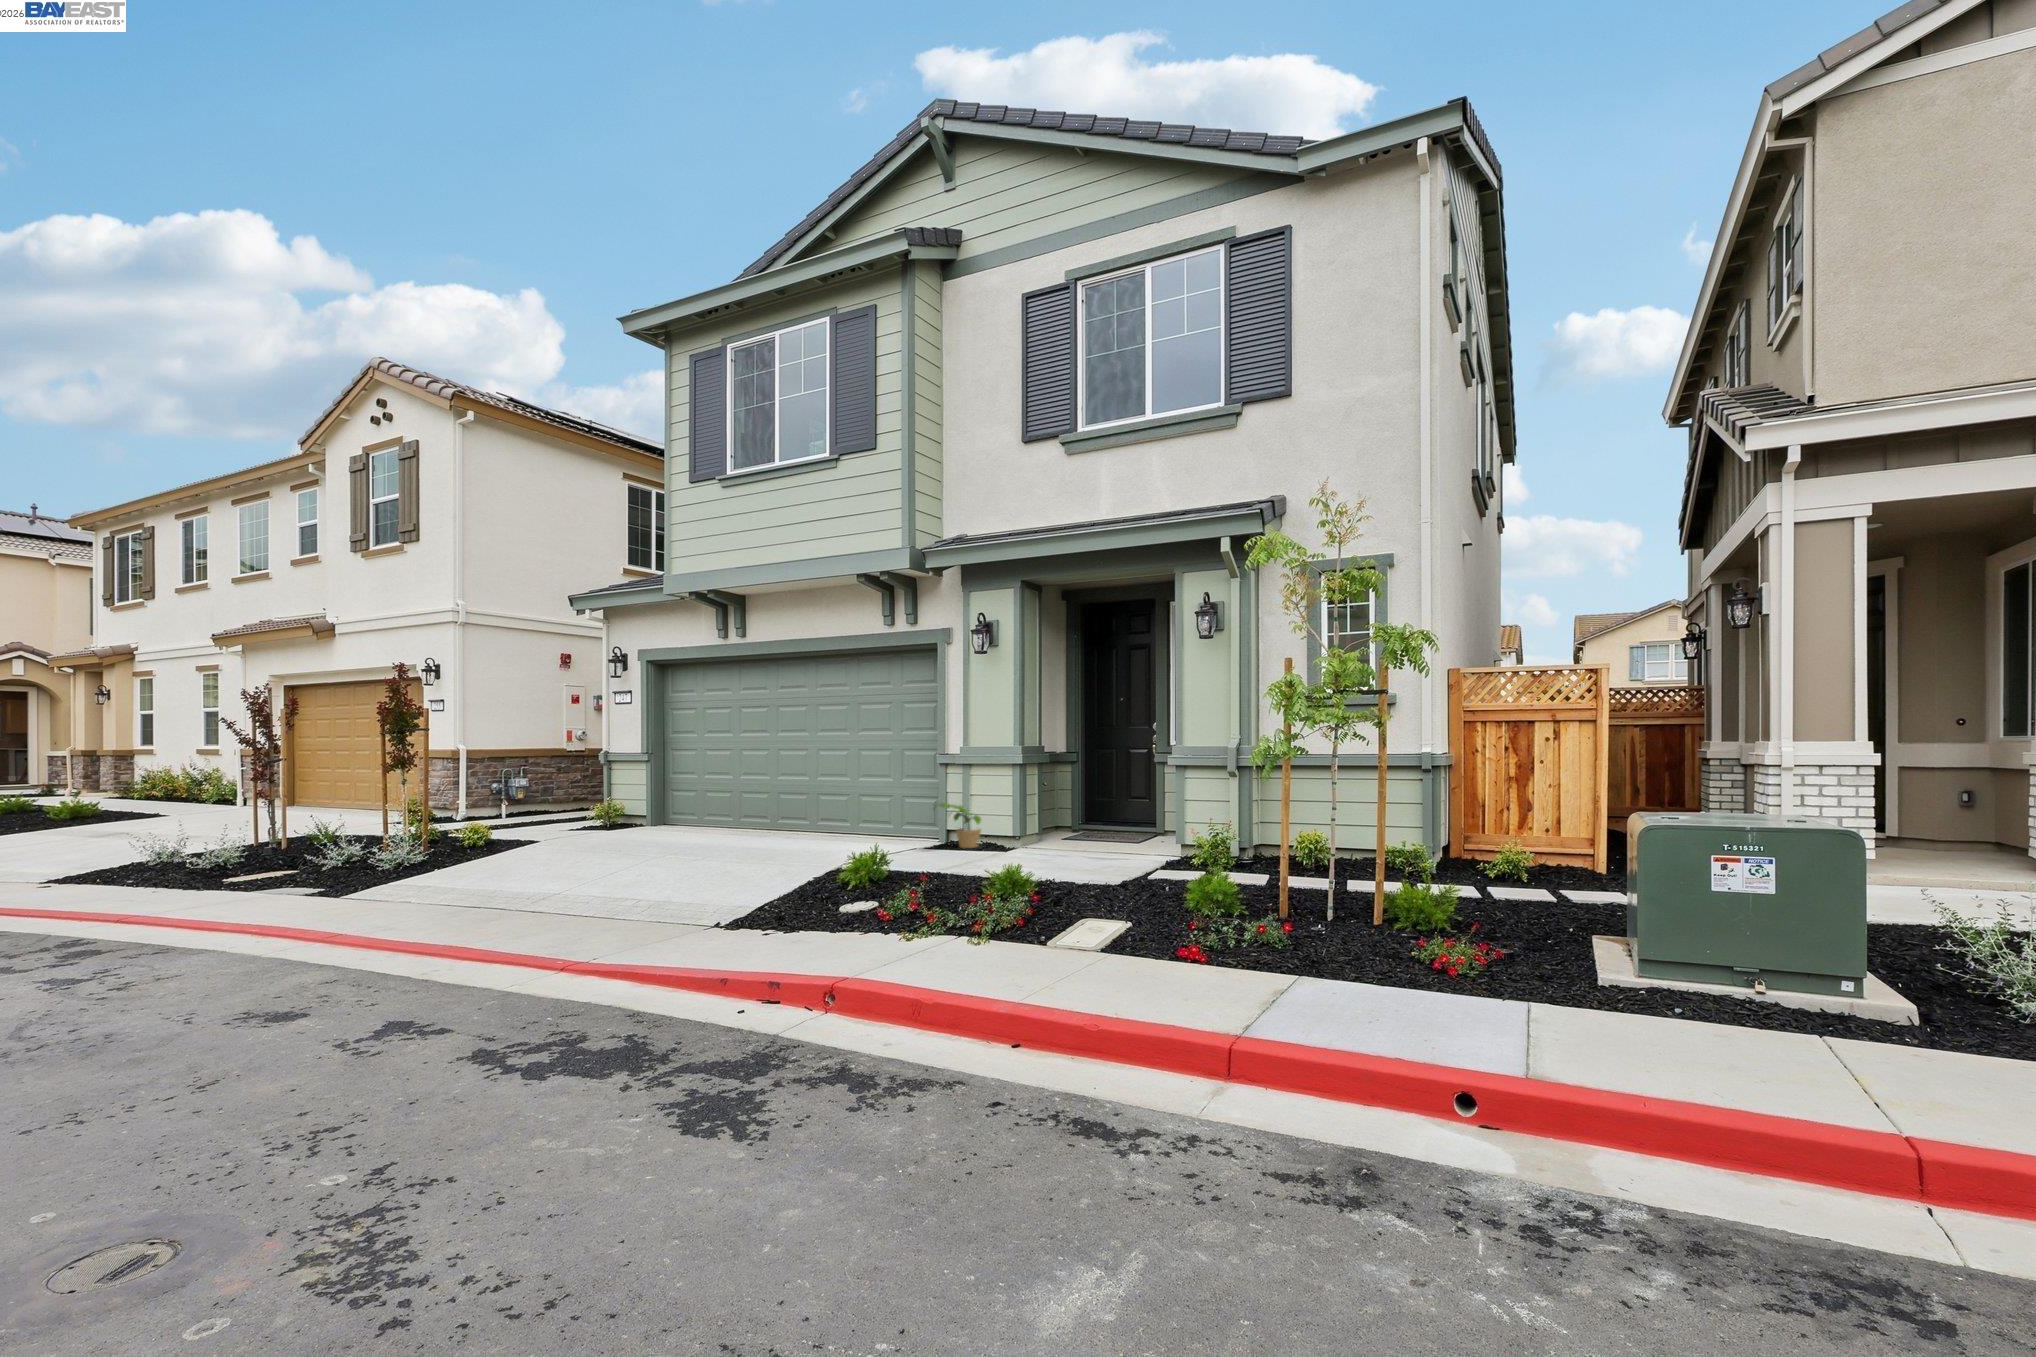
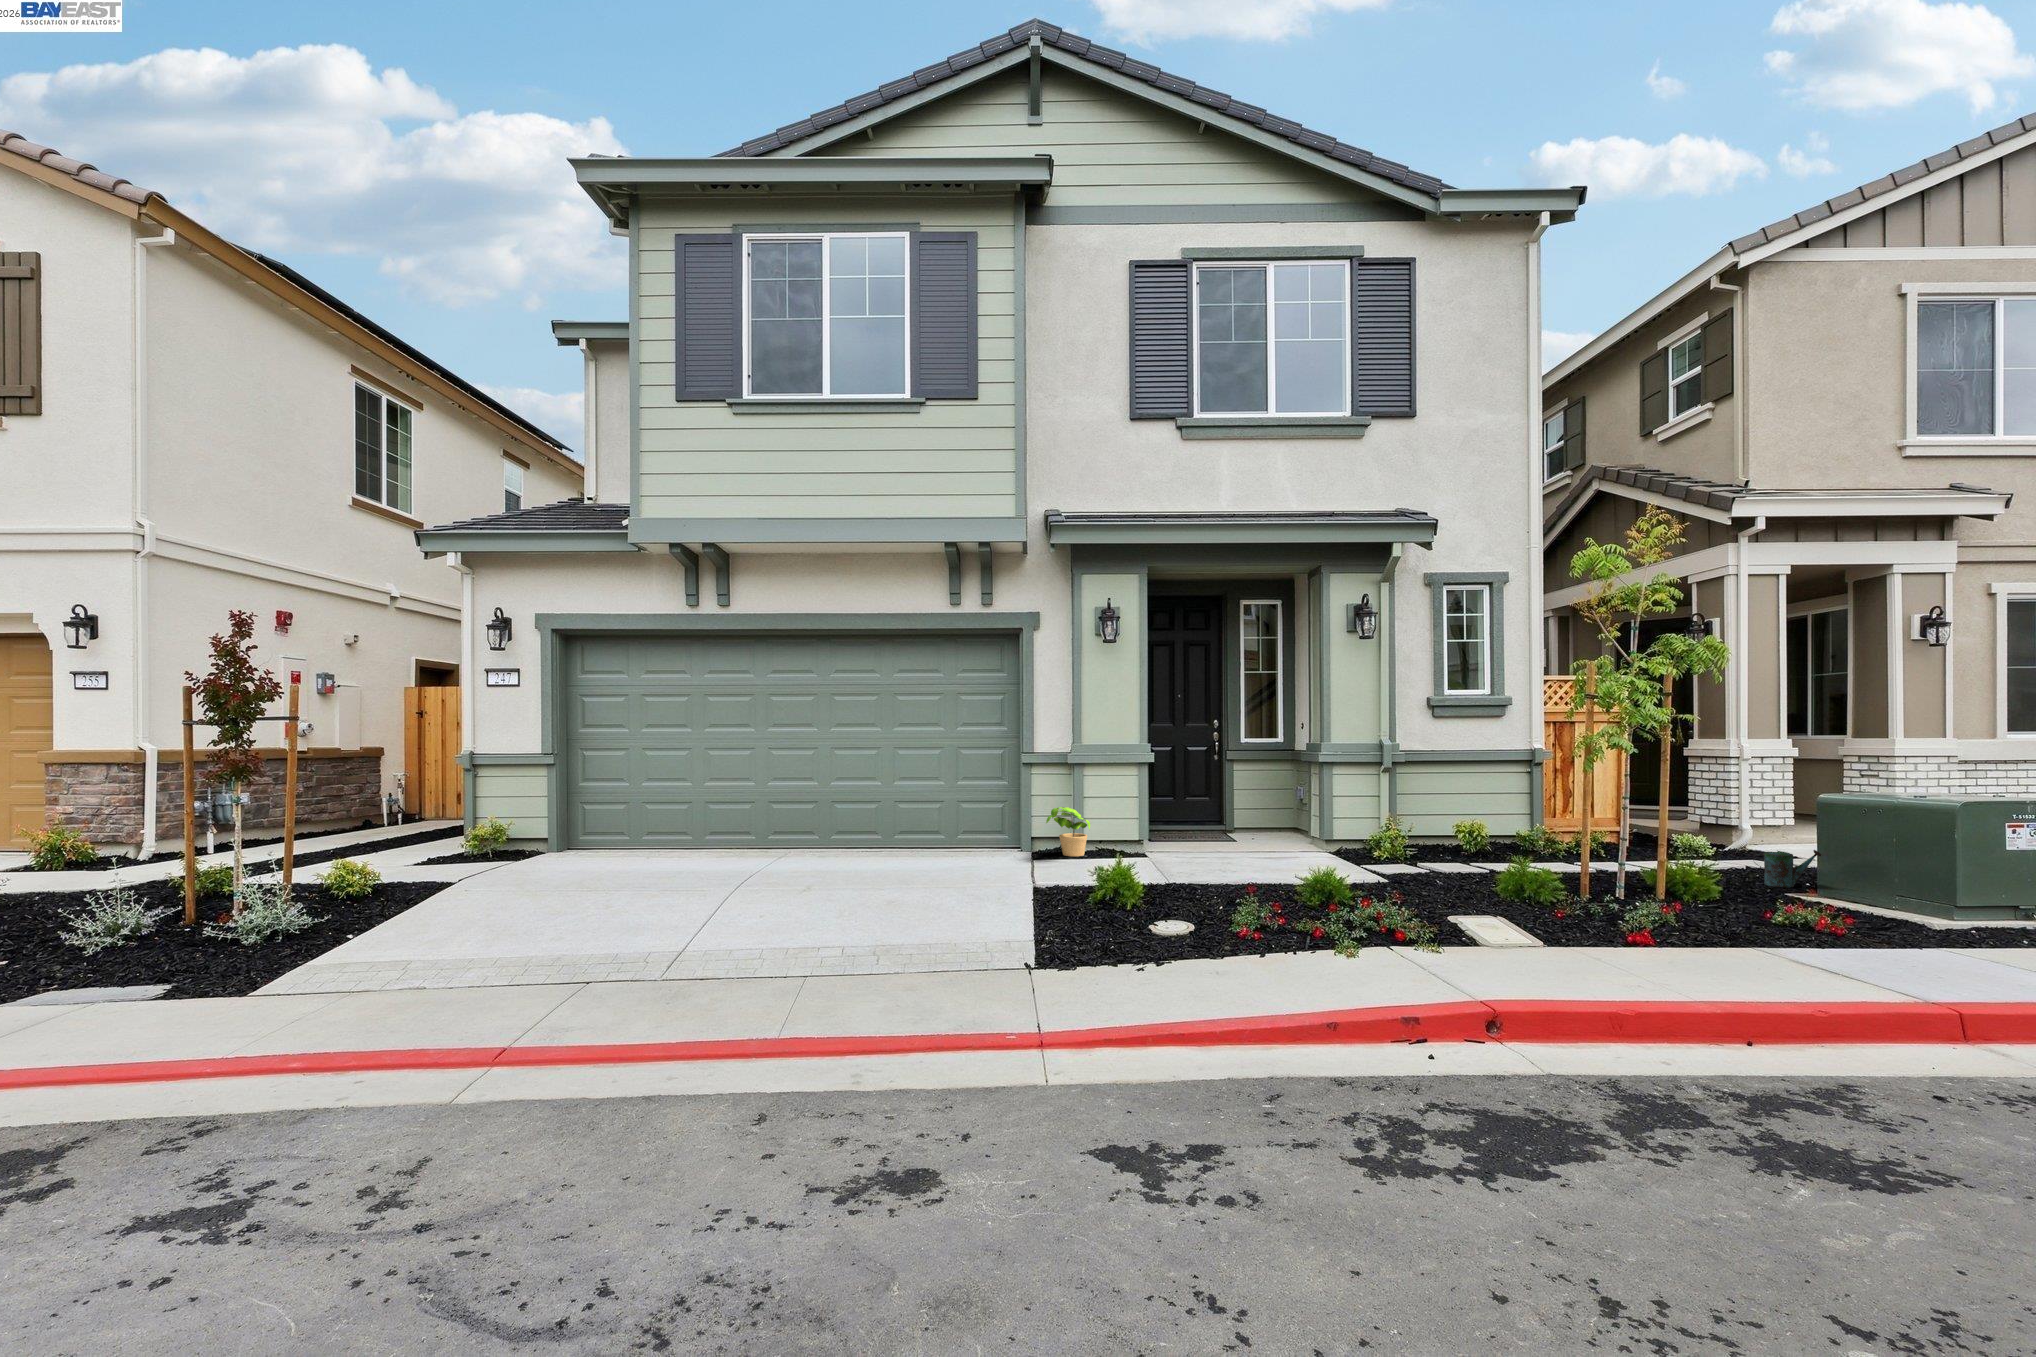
watering can: none [1524,873,1585,917] -> present [1753,850,1821,888]

